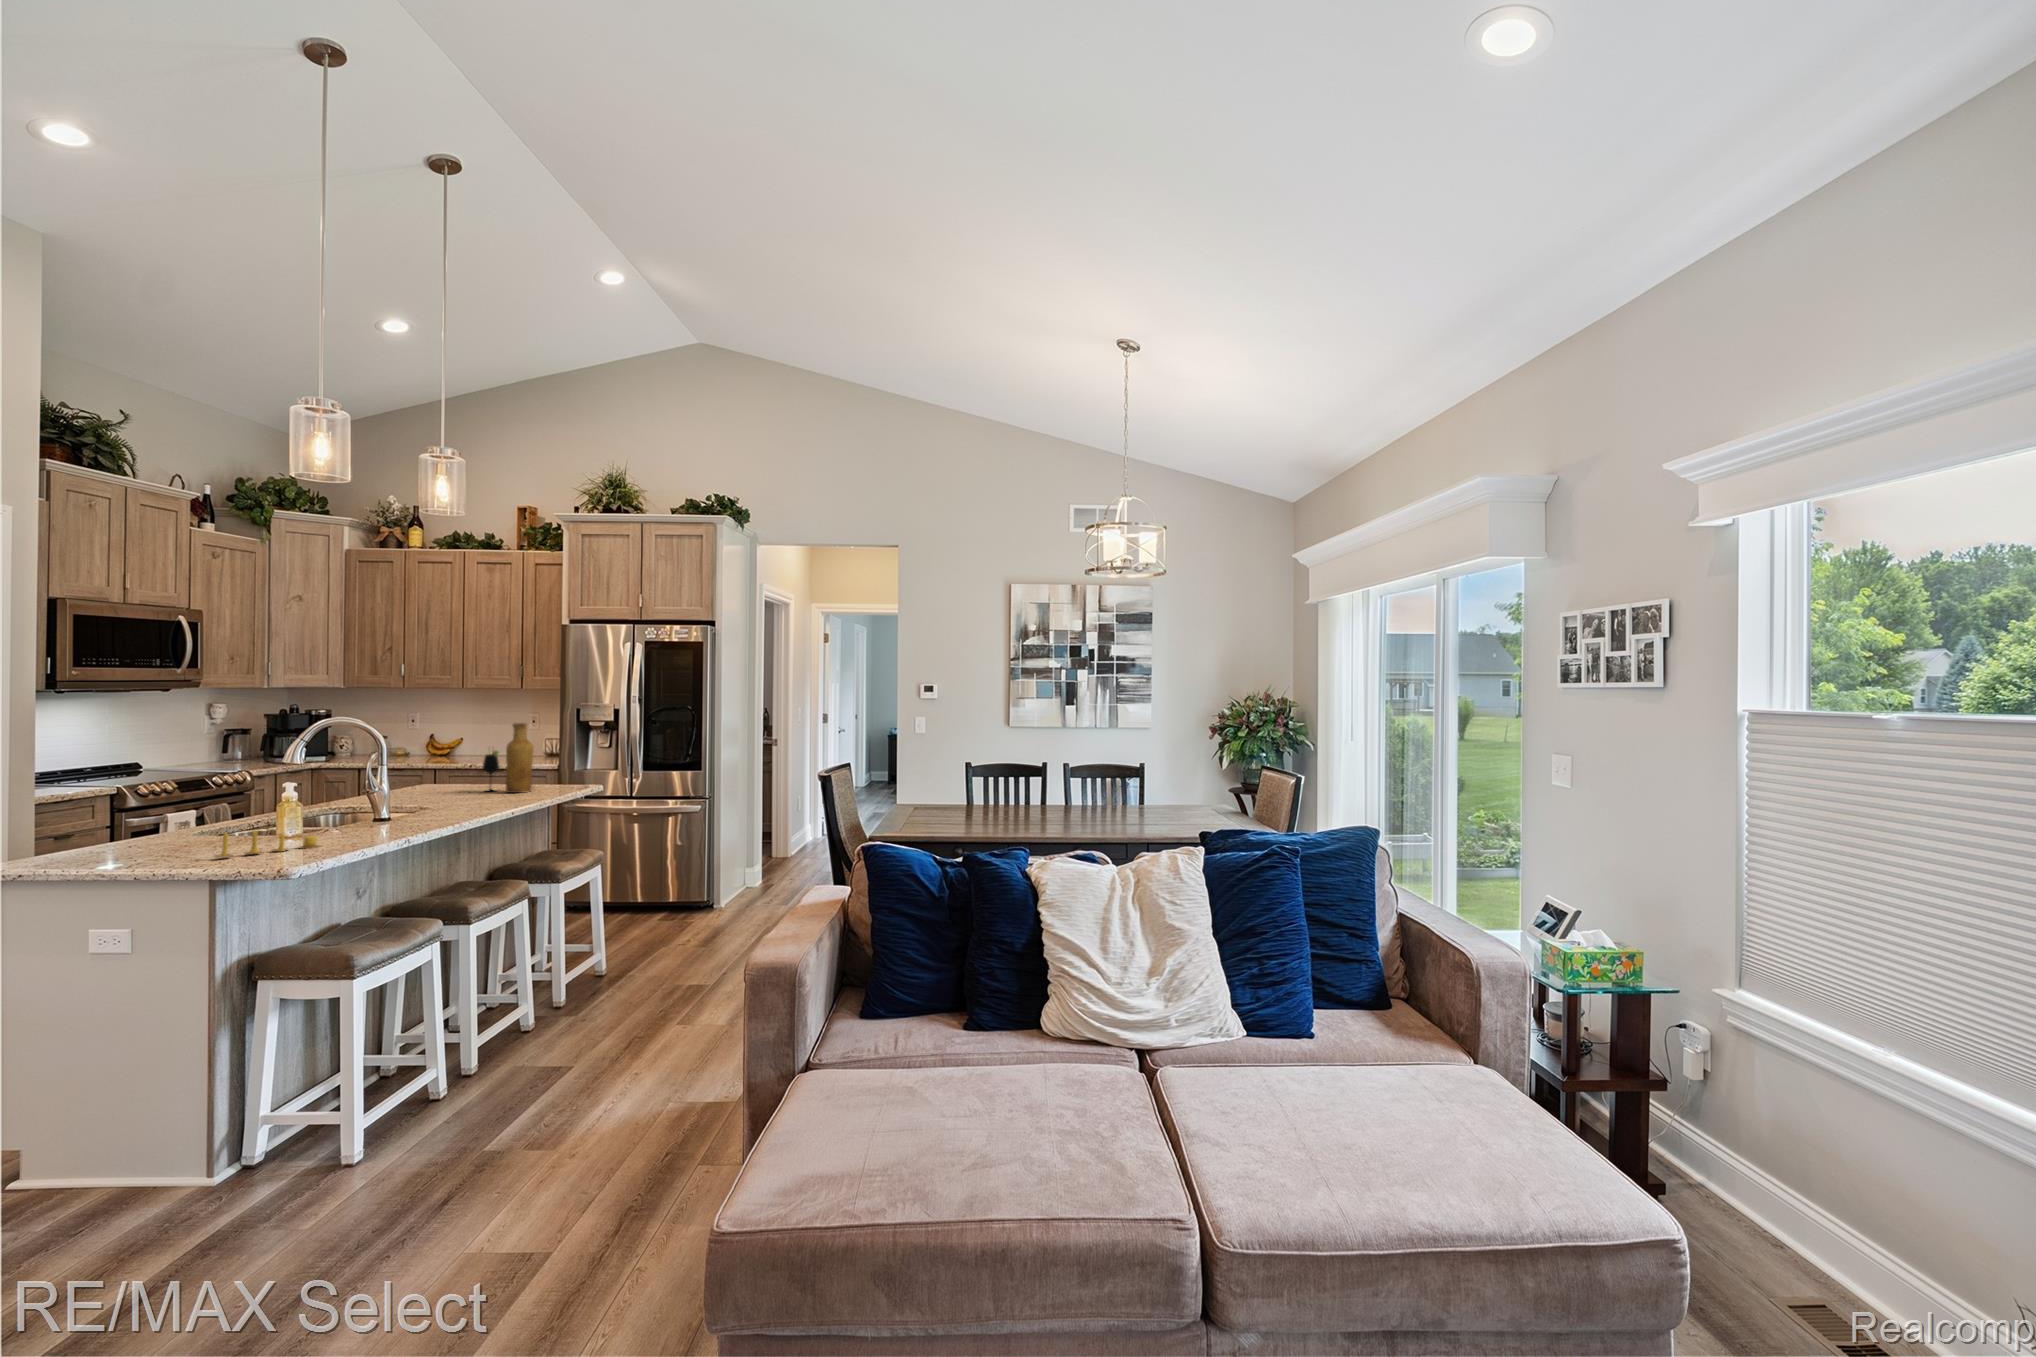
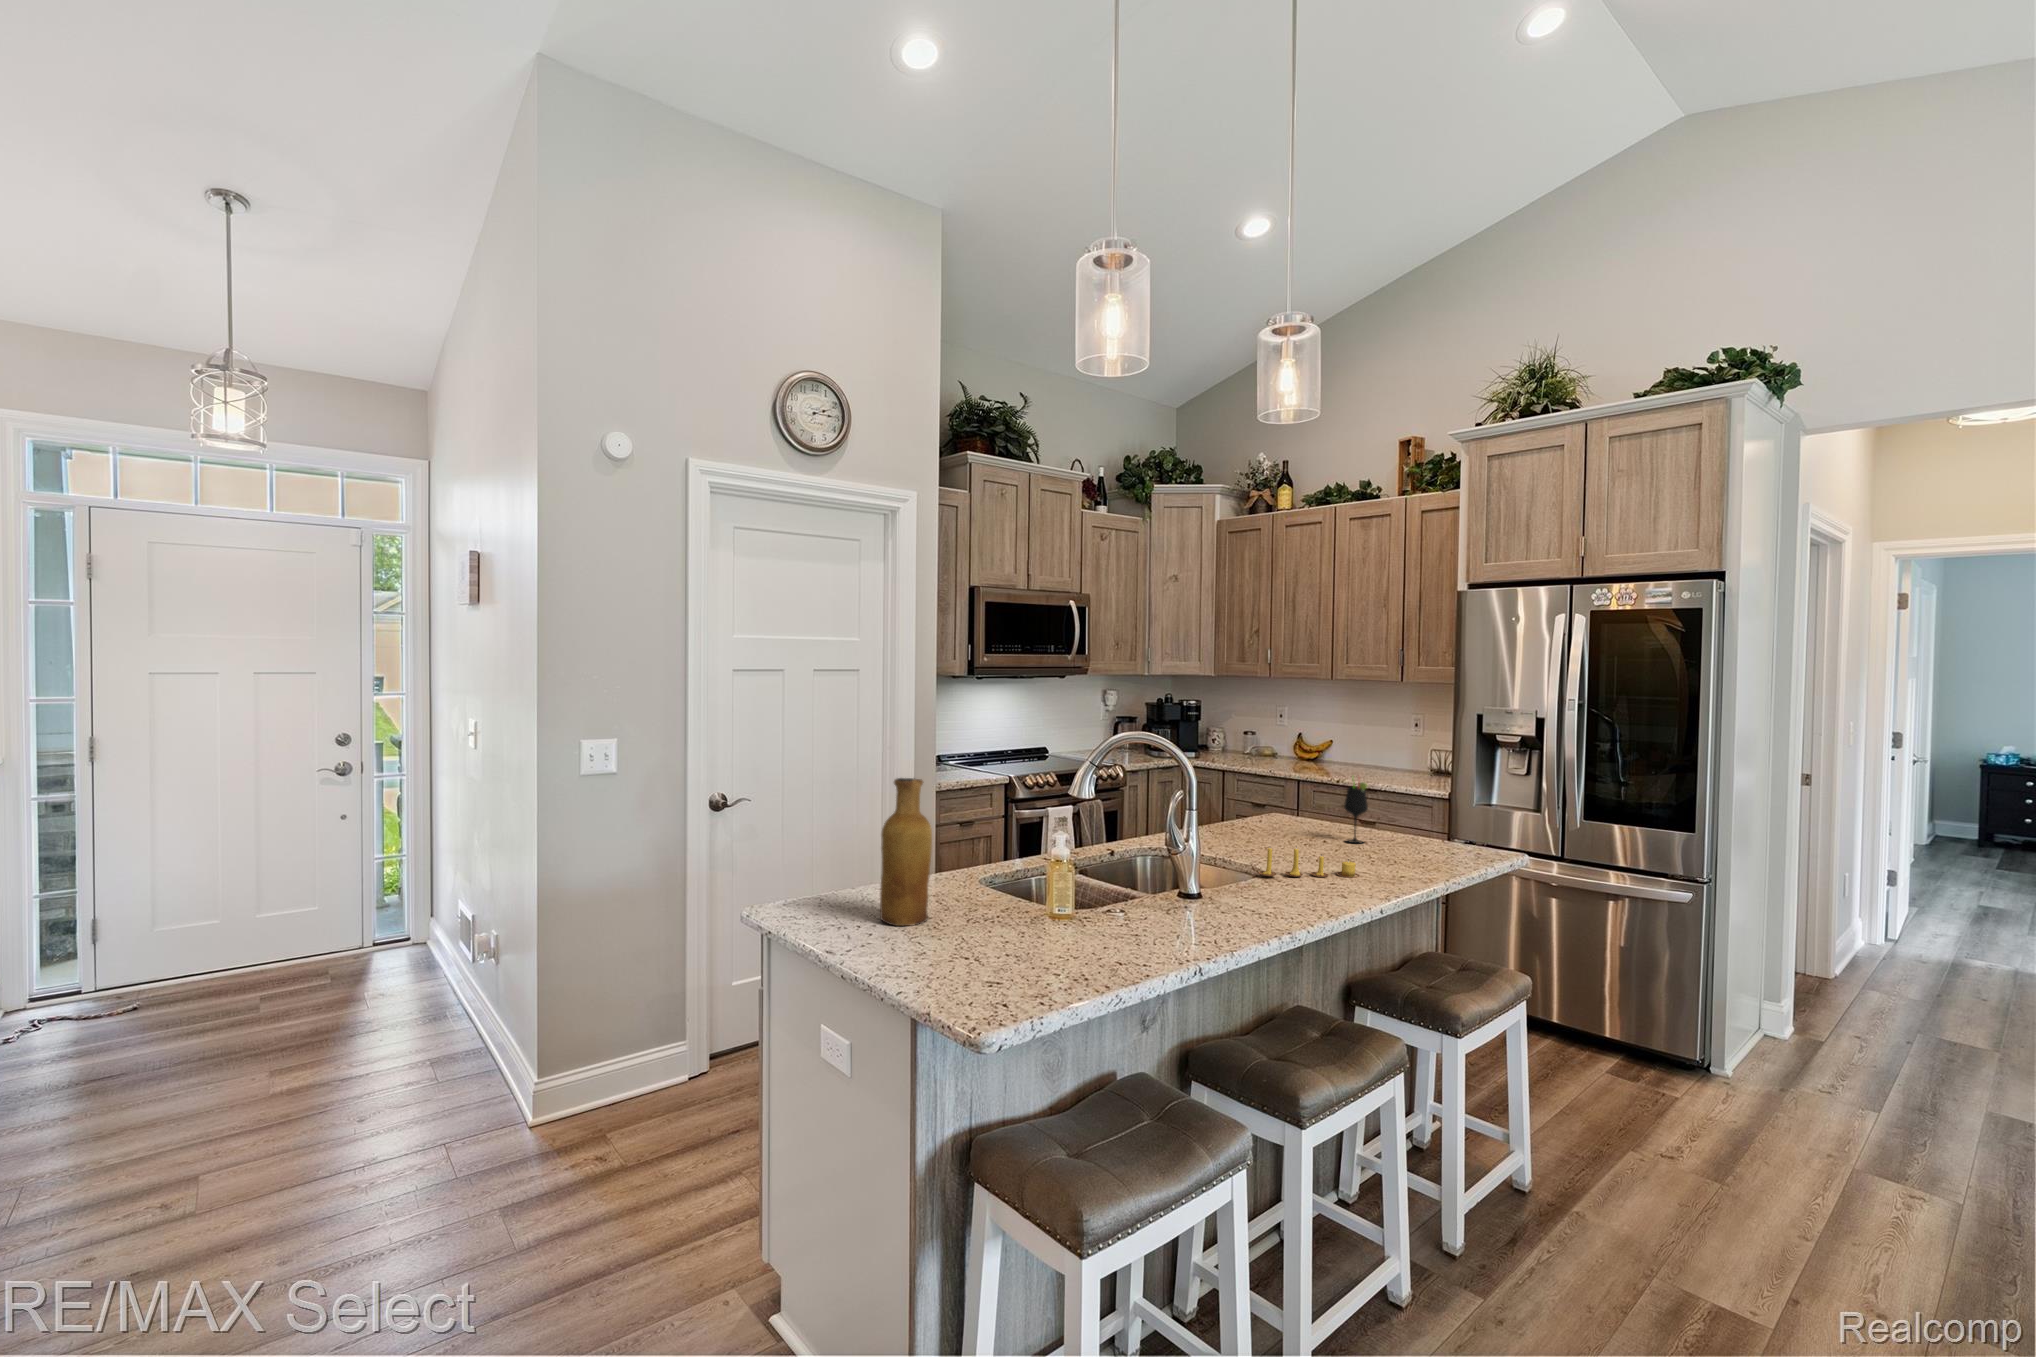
vase: present [506,723,534,793] -> present [880,778,932,926]
candle: present [215,830,319,857] -> present [1259,848,1360,878]

